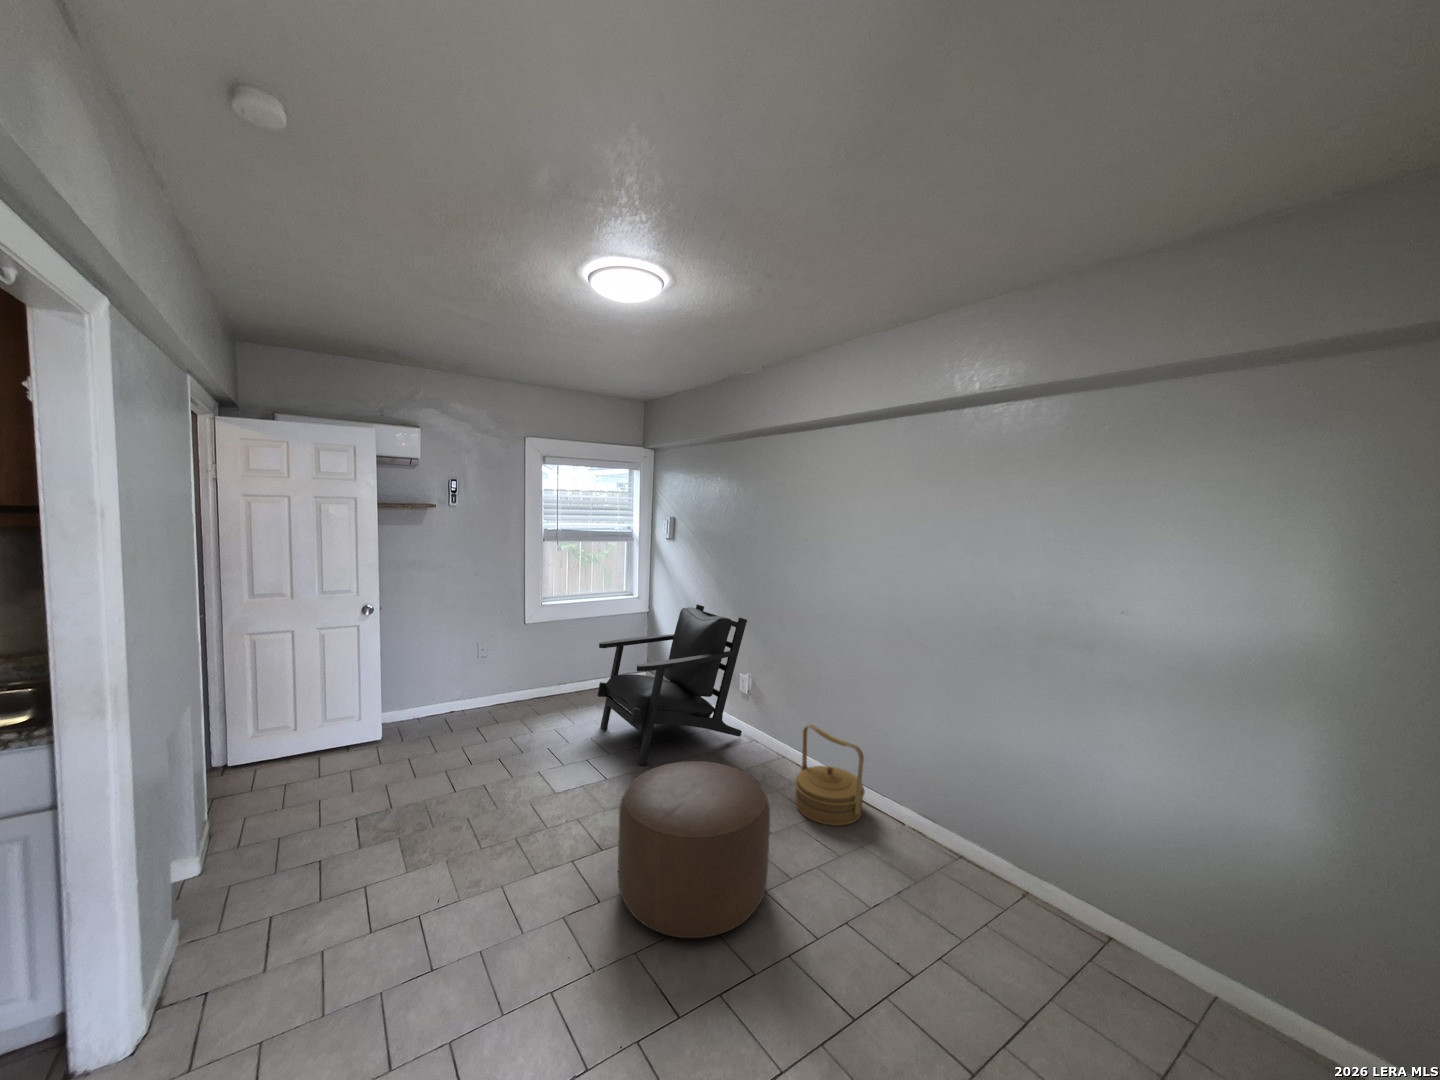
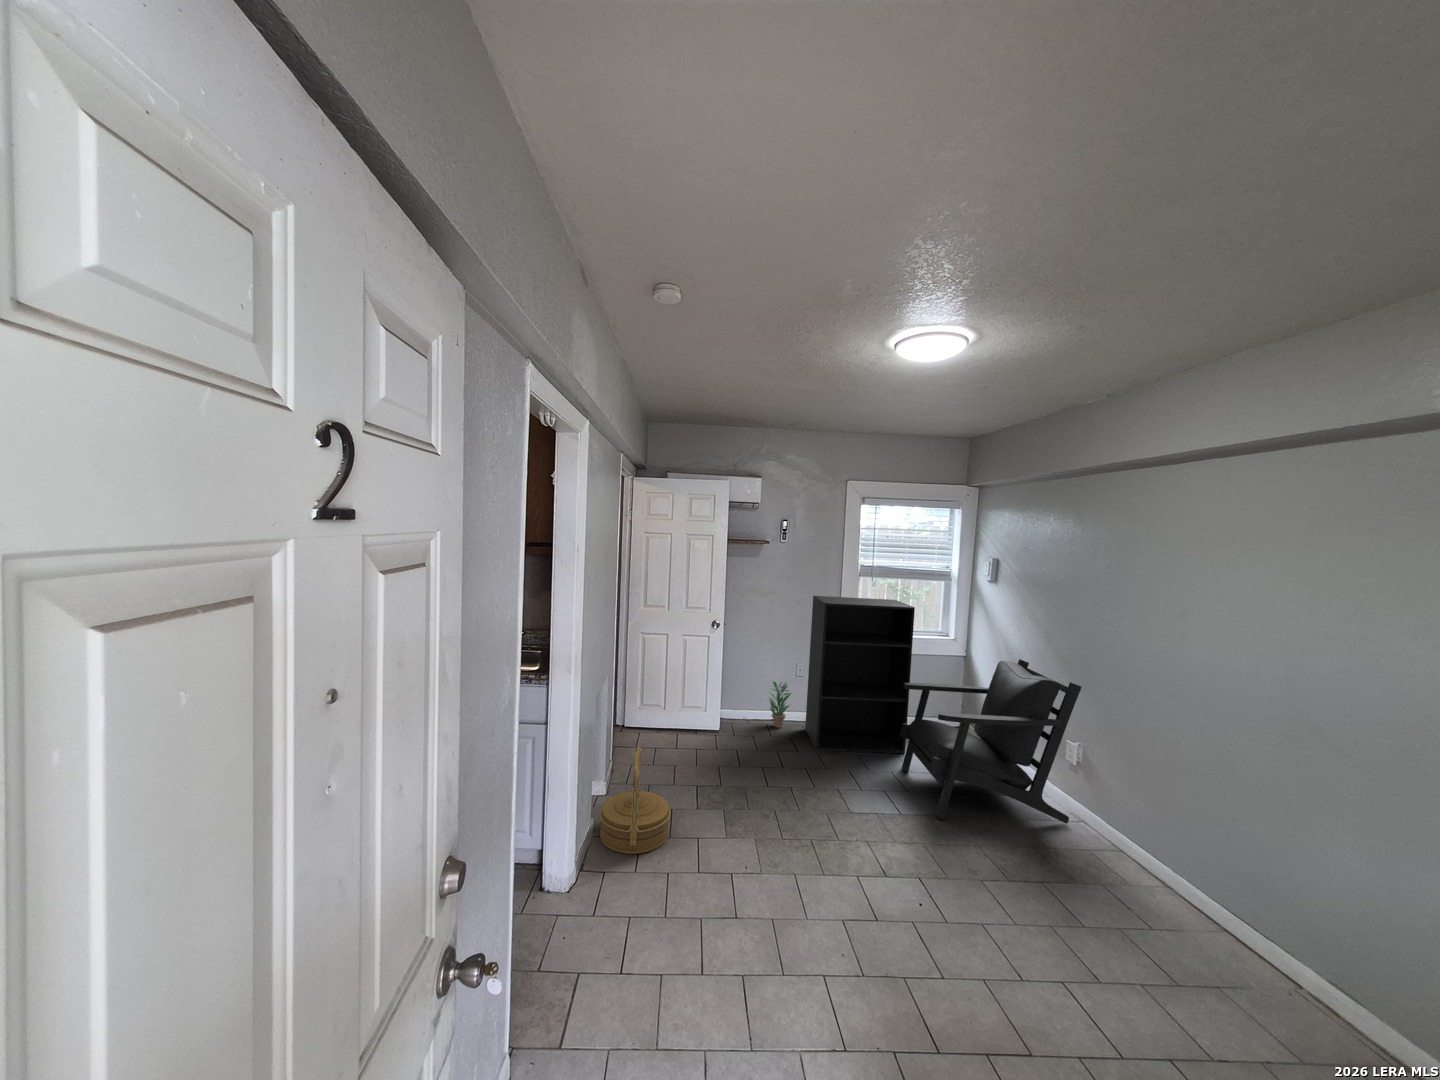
bookshelf: none [494,562,604,731] -> present [805,596,915,753]
potted plant: none [445,664,476,718] -> present [769,681,791,728]
woven basket: present [795,725,865,826] -> present [600,747,671,854]
ottoman: present [618,761,770,938] -> none [894,821,1074,1023]

